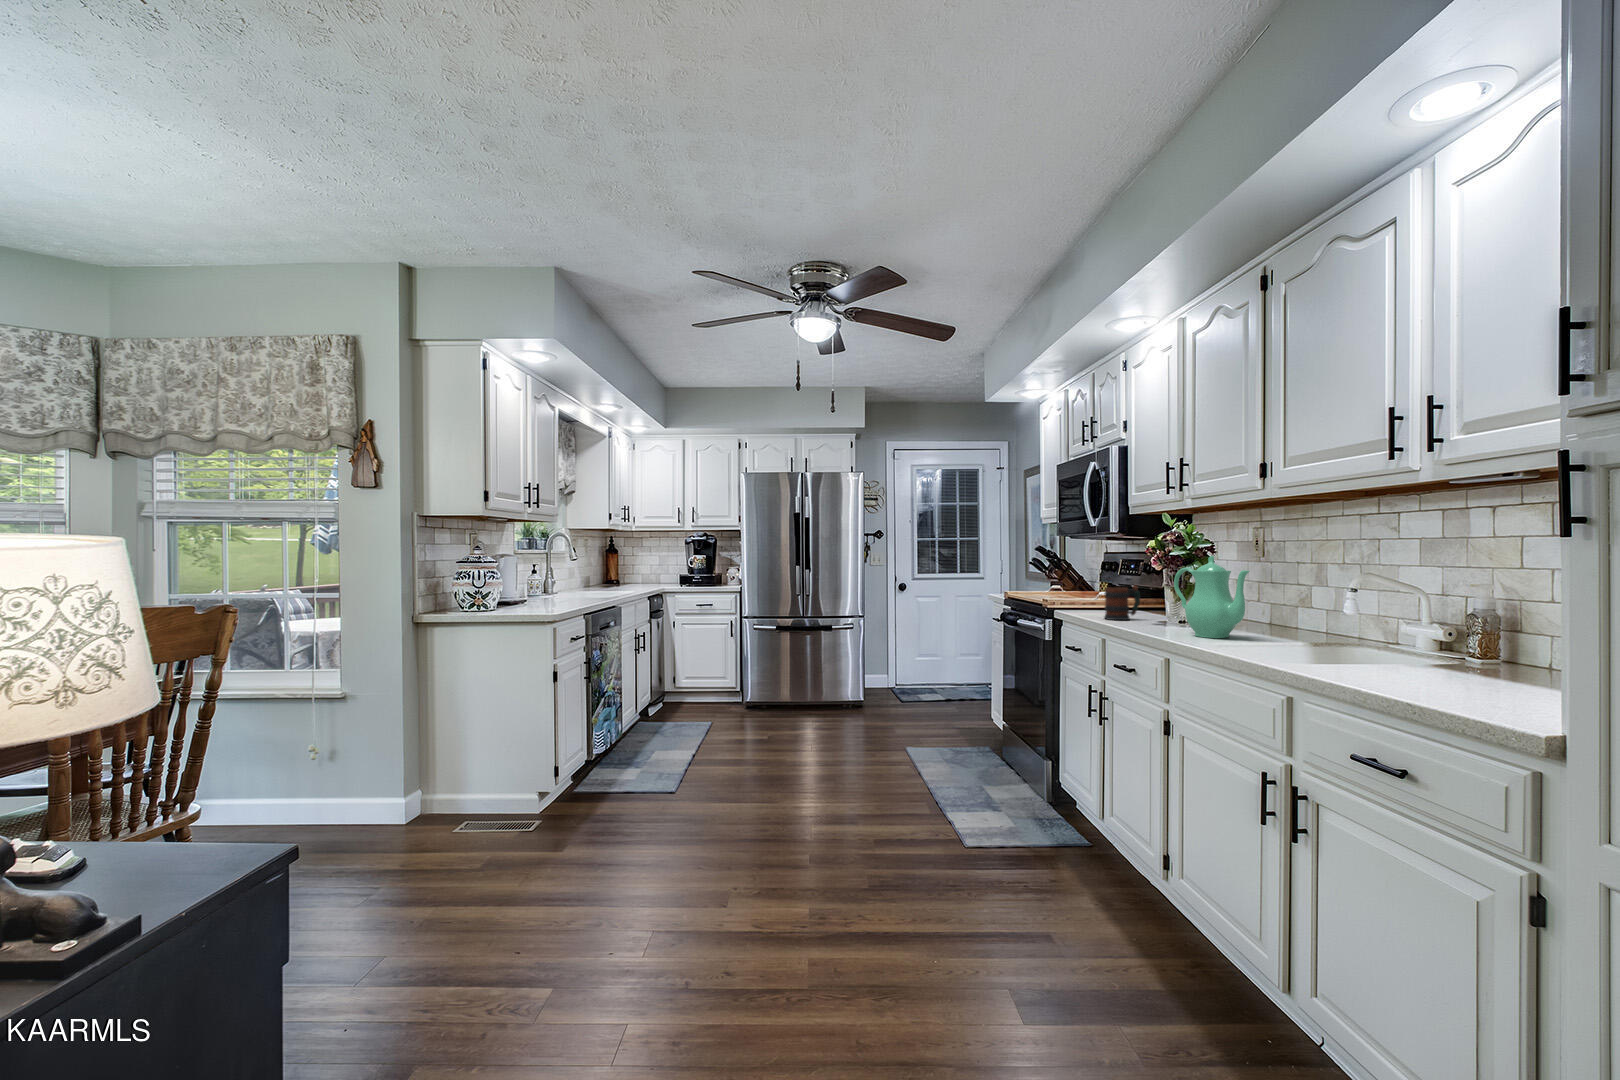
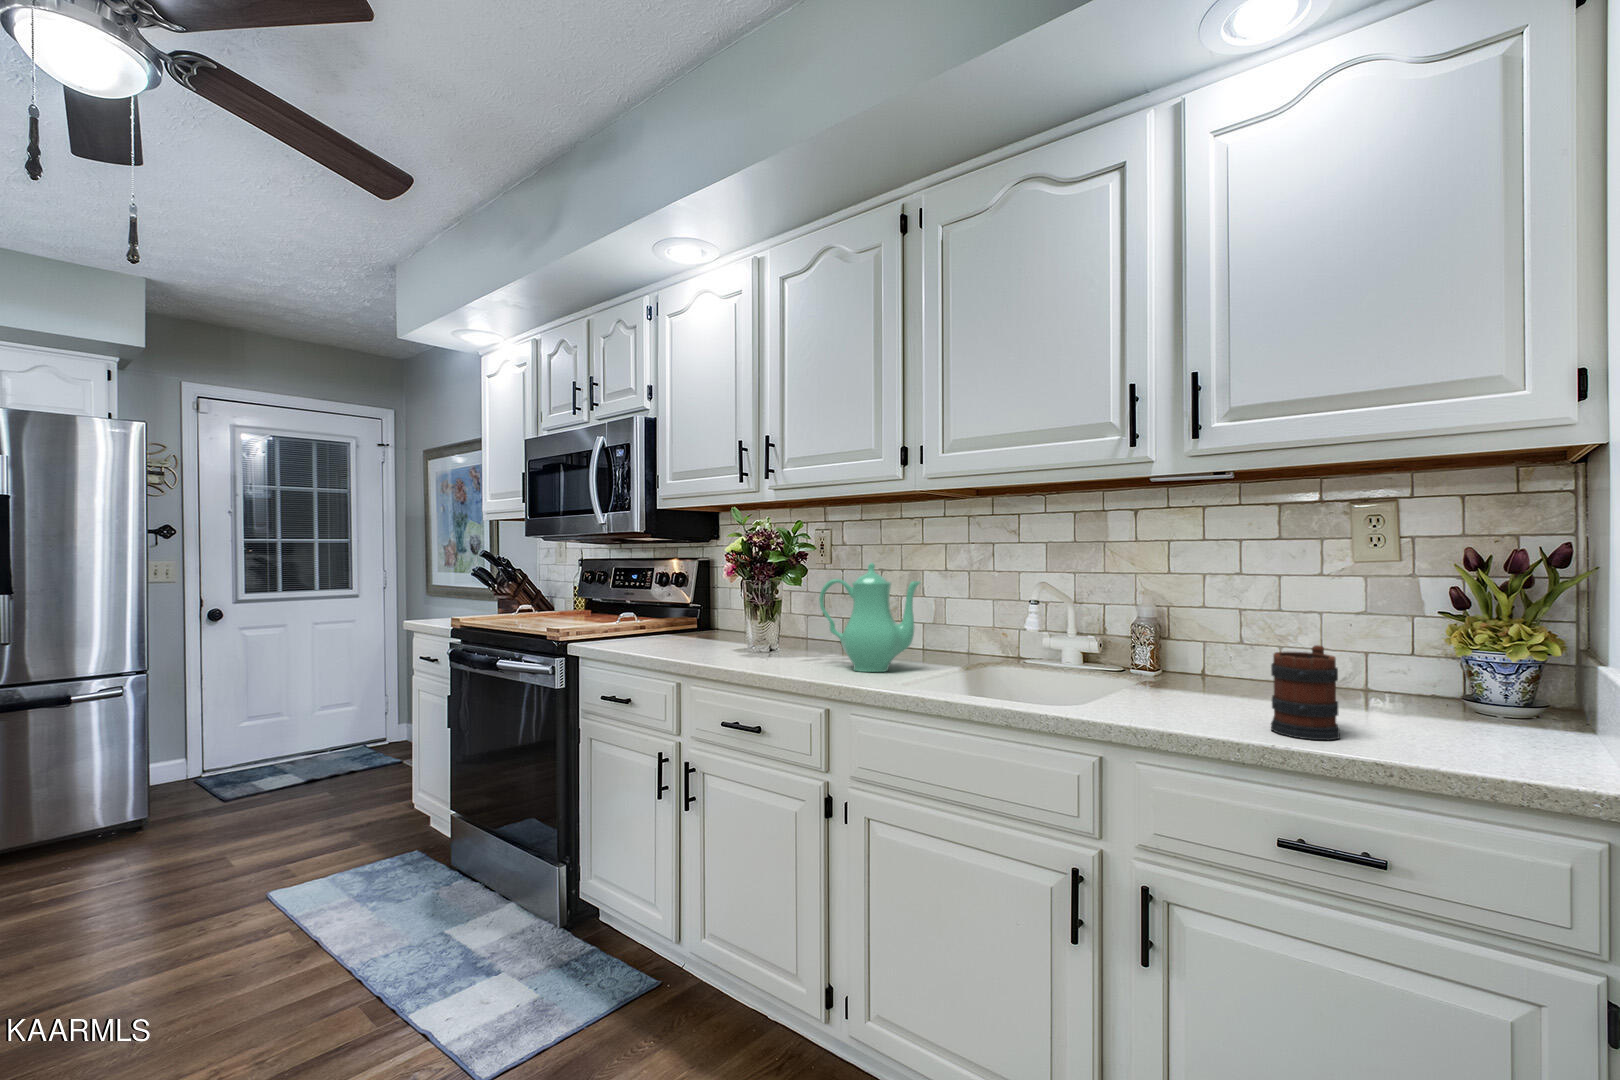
mug: present [1104,586,1140,620] -> present [1271,645,1340,740]

